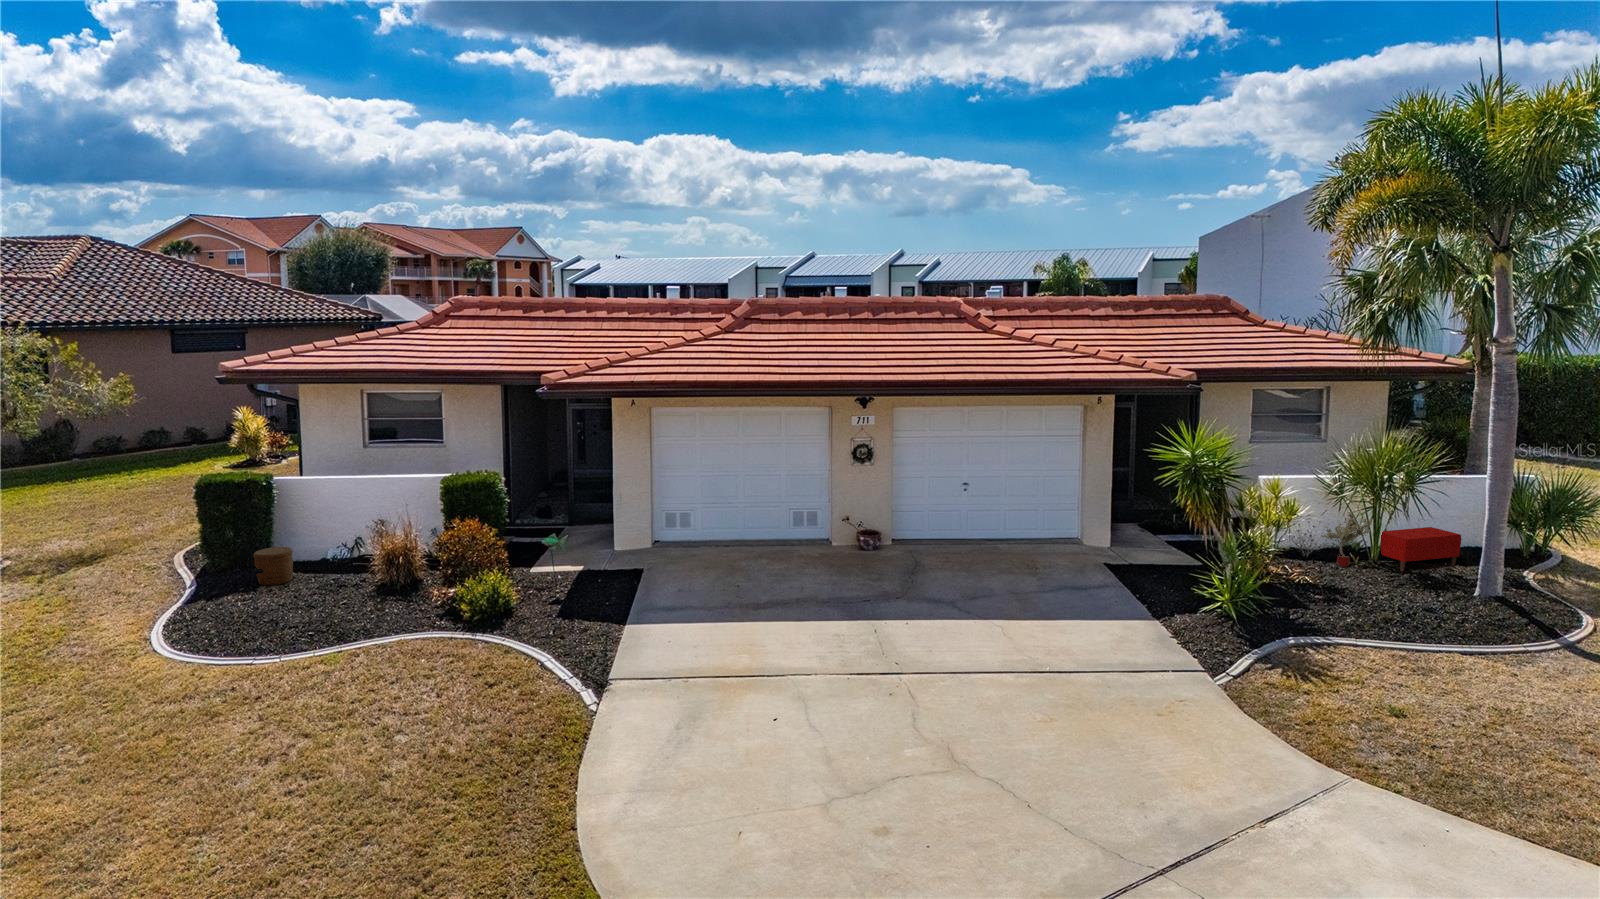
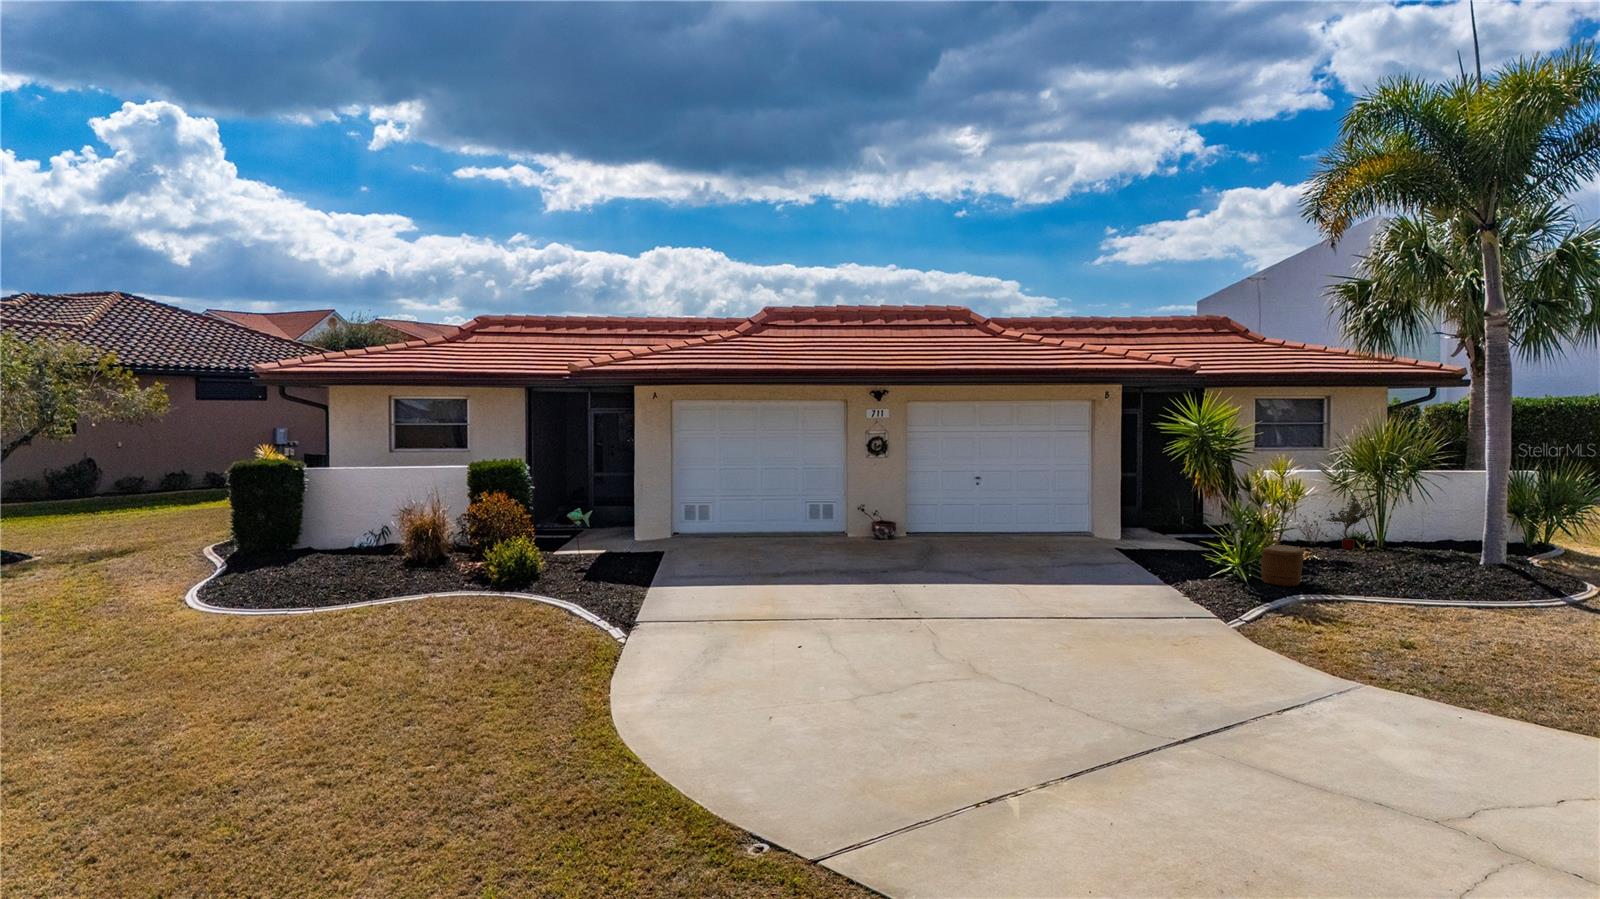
bench: present [1377,527,1461,571] -> none [1379,513,1463,553]
woven basket: present [253,547,293,585] -> present [1261,545,1304,587]

